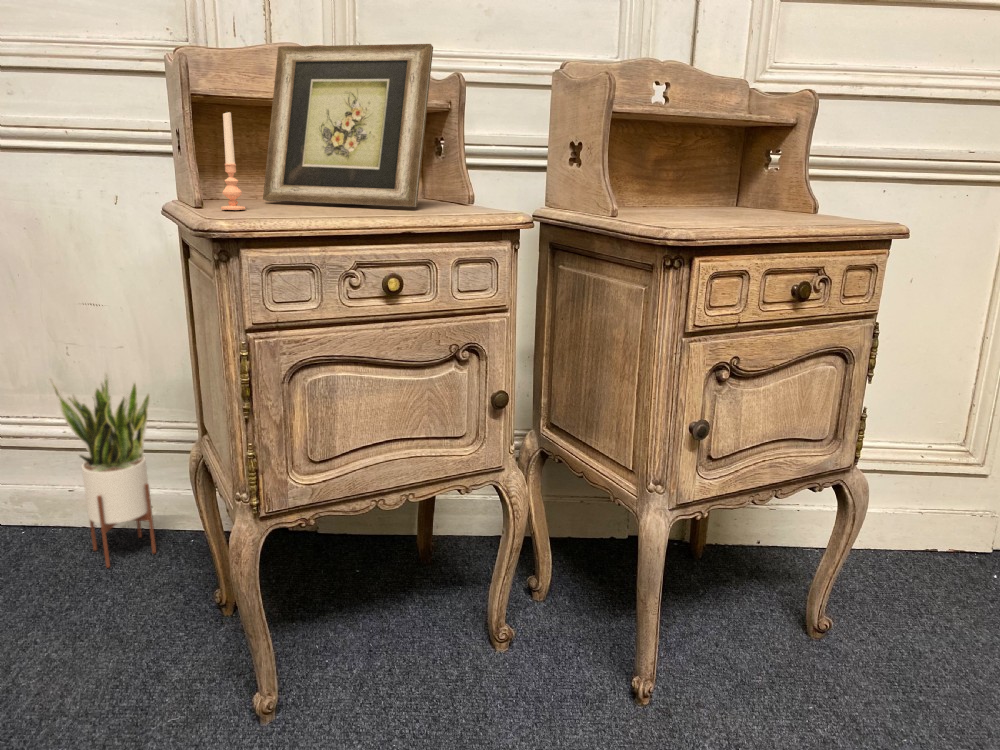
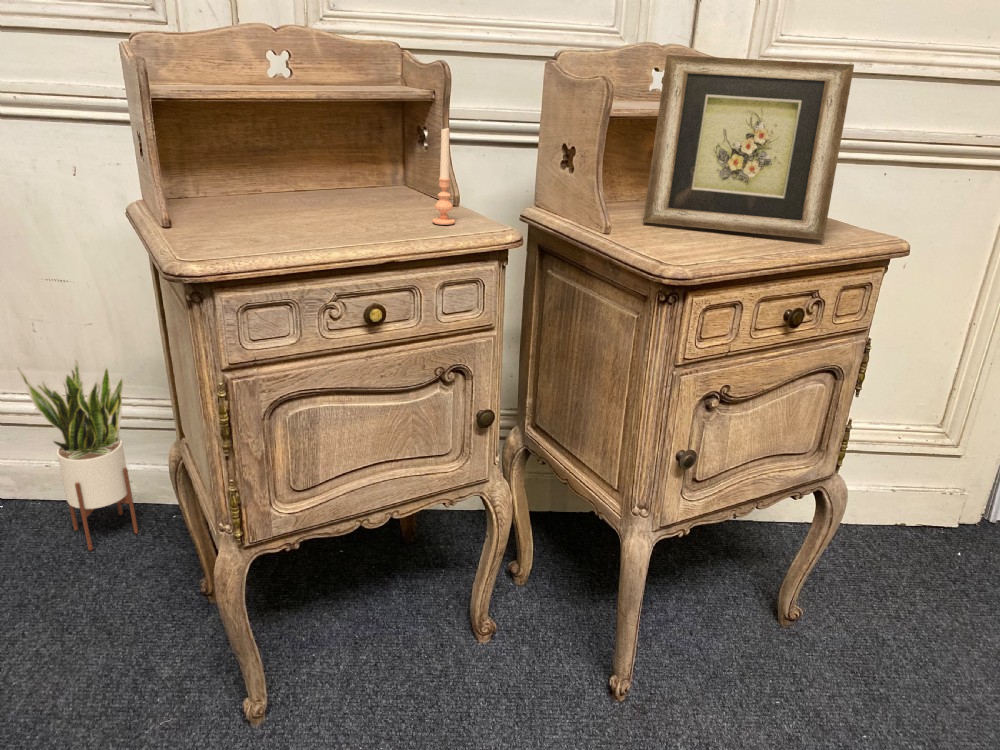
picture frame: present [263,44,433,207] -> present [643,55,854,240]
candle: present [221,112,246,210] -> present [432,128,455,225]

